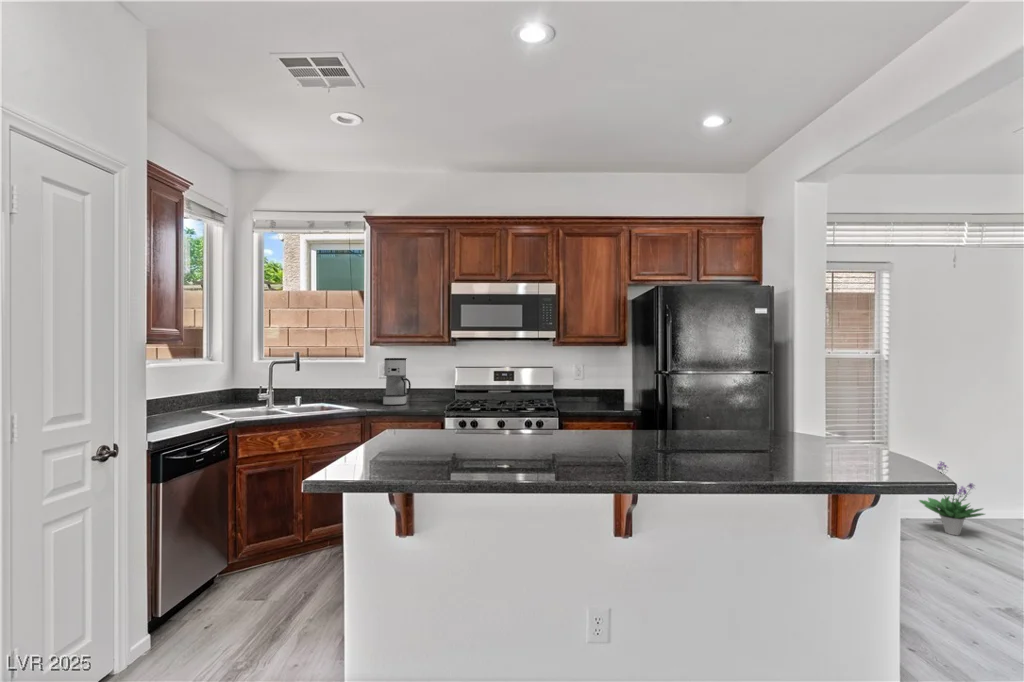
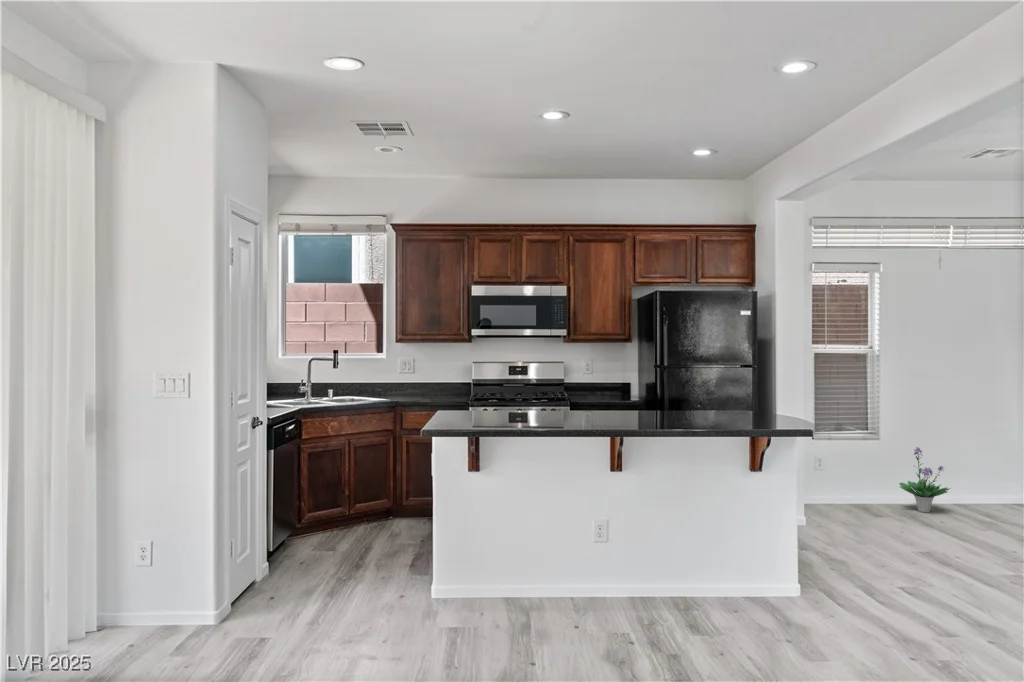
coffee maker: present [383,358,411,405] -> none [406,354,431,398]

